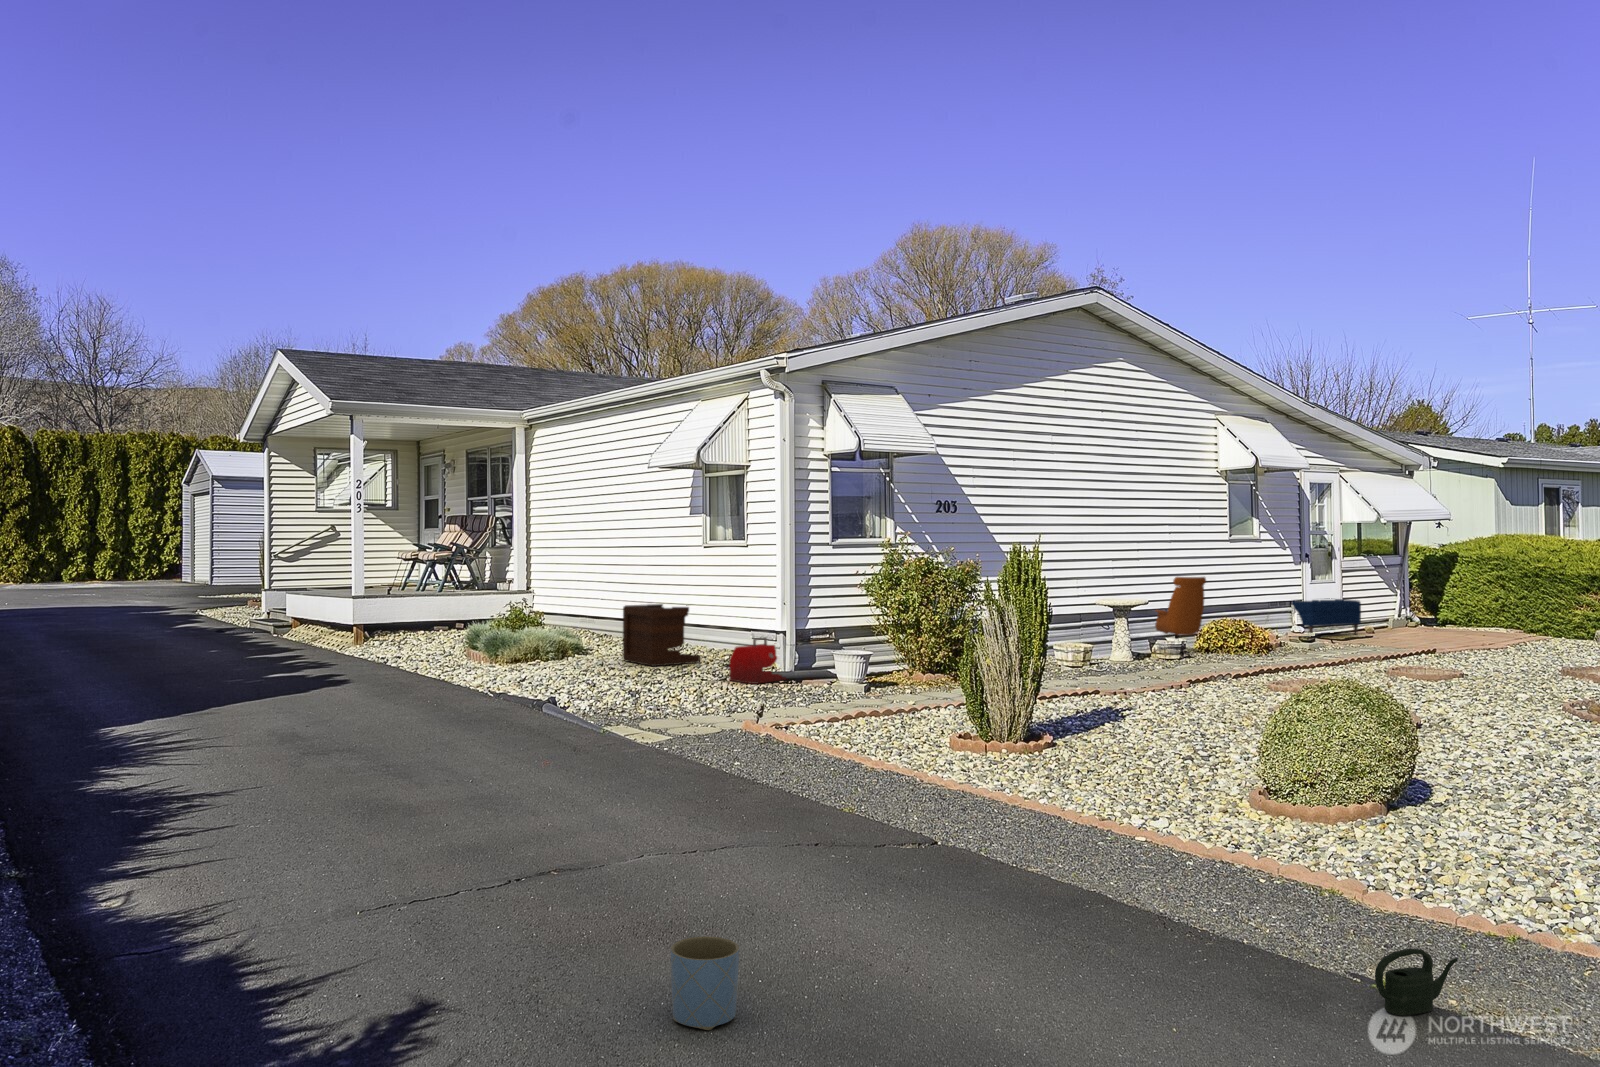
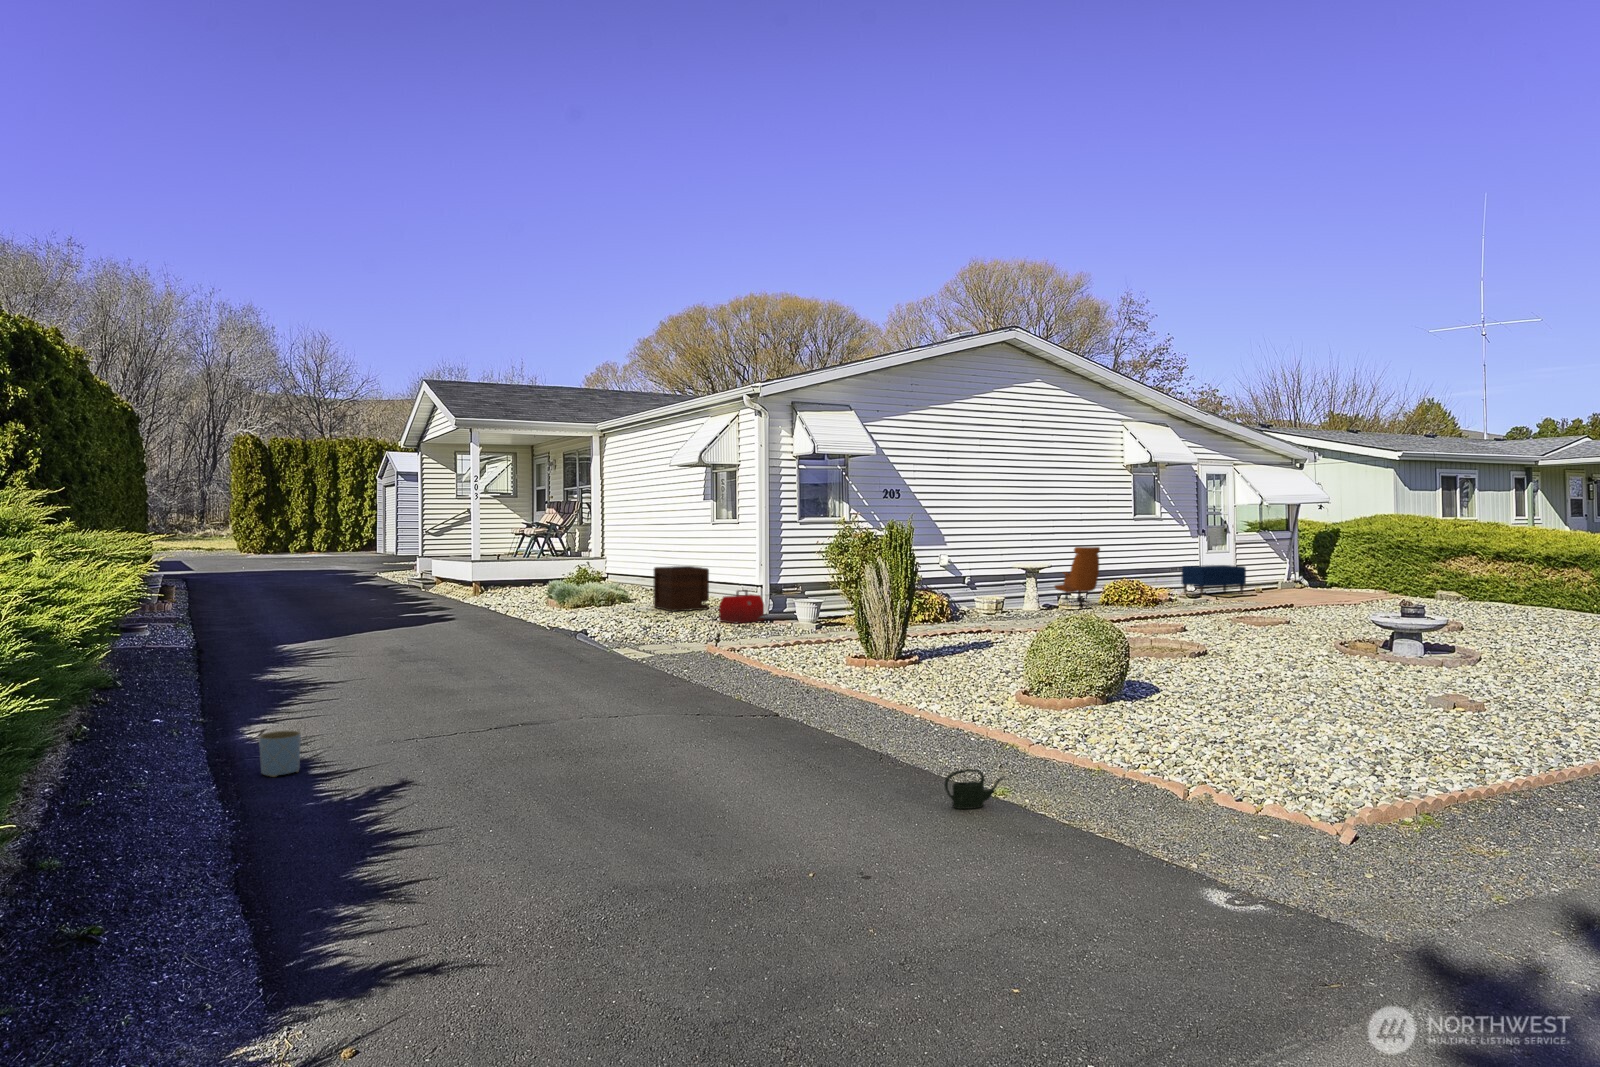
planter: present [671,936,739,1030] -> present [259,731,301,777]

